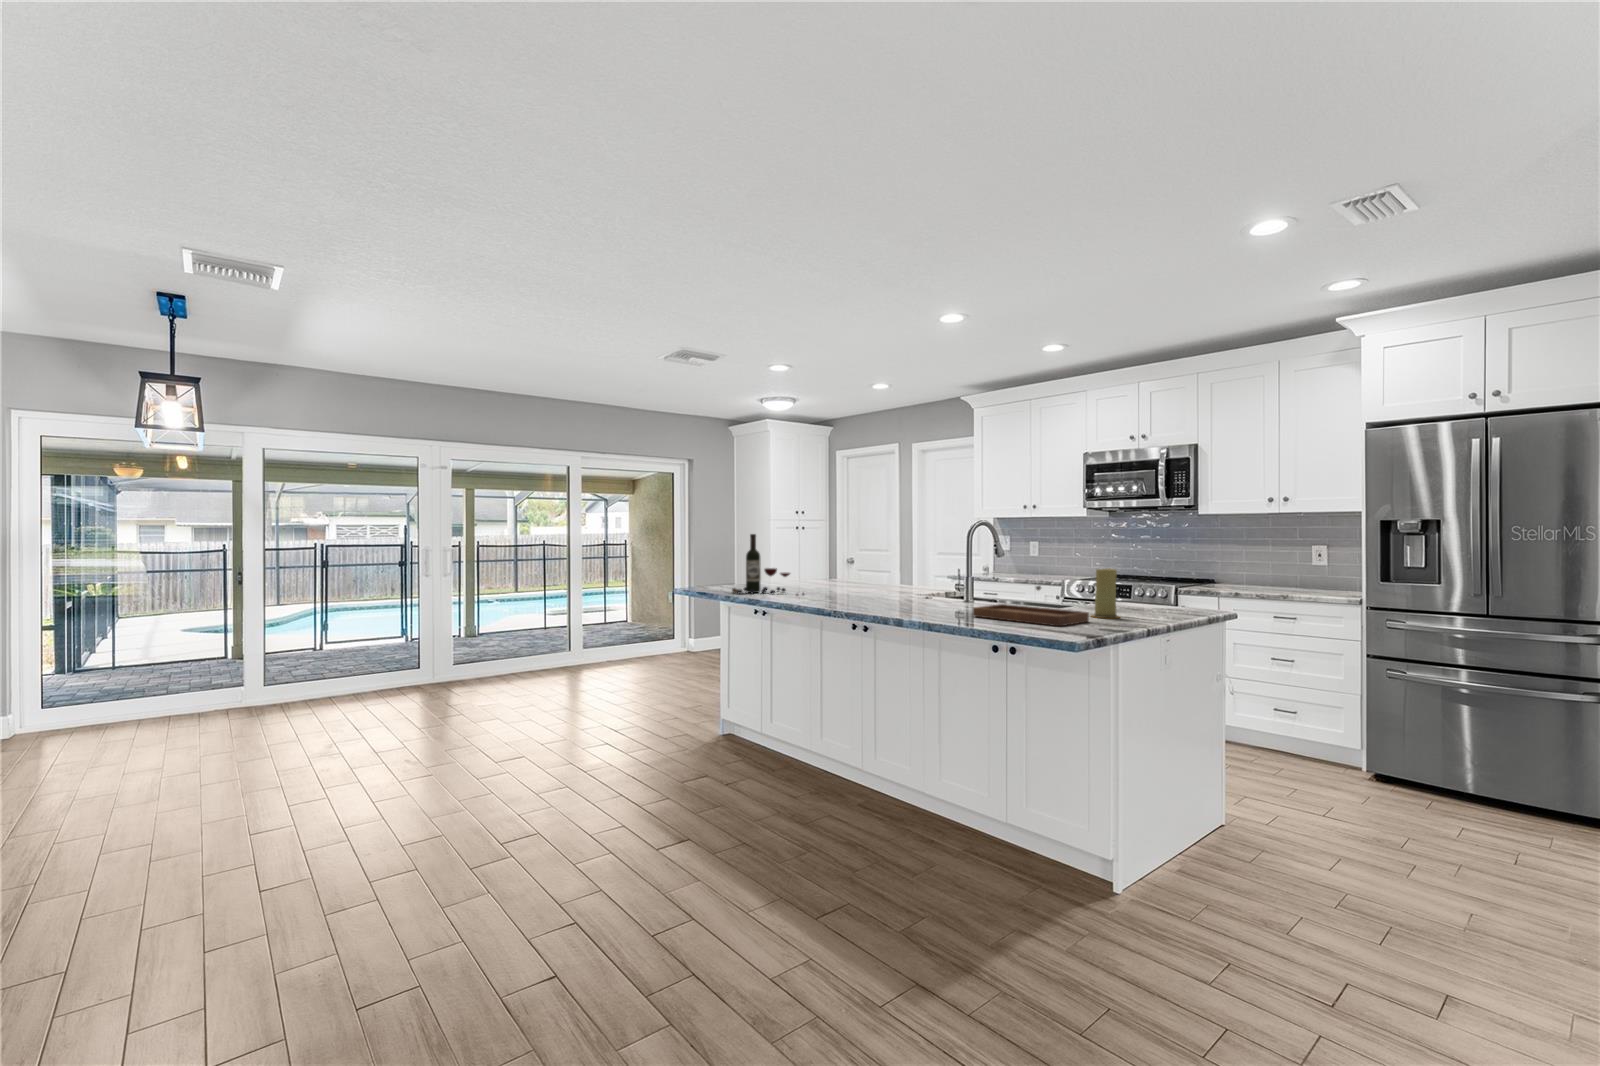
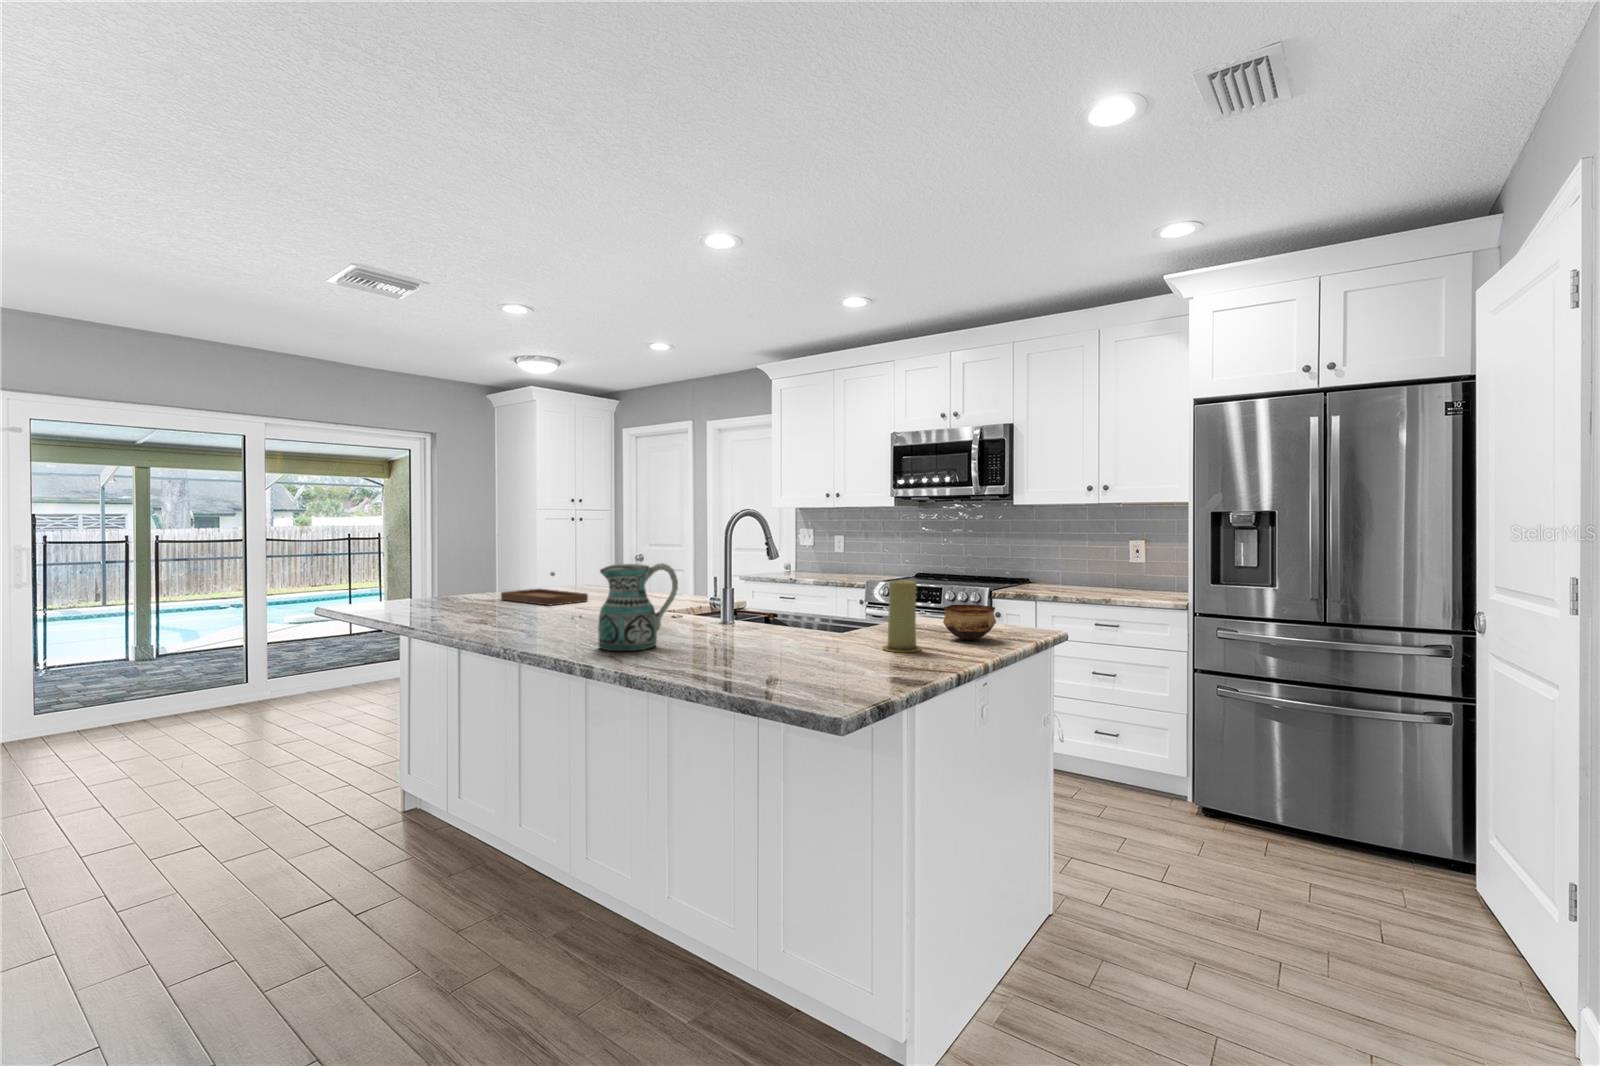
wine bottle: present [732,534,790,594] -> none [406,530,497,616]
ceramic pitcher: none [889,555,943,613] -> present [598,563,678,651]
tray: present [973,585,1089,626] -> present [501,572,588,606]
bowl: none [1136,589,1178,614] -> present [943,605,996,640]

